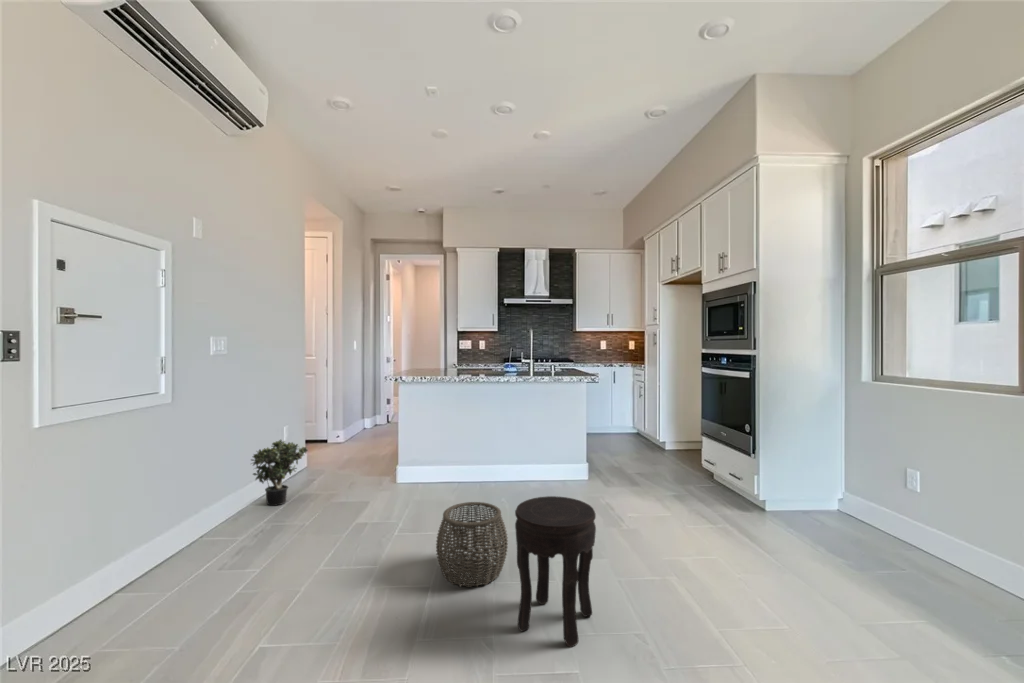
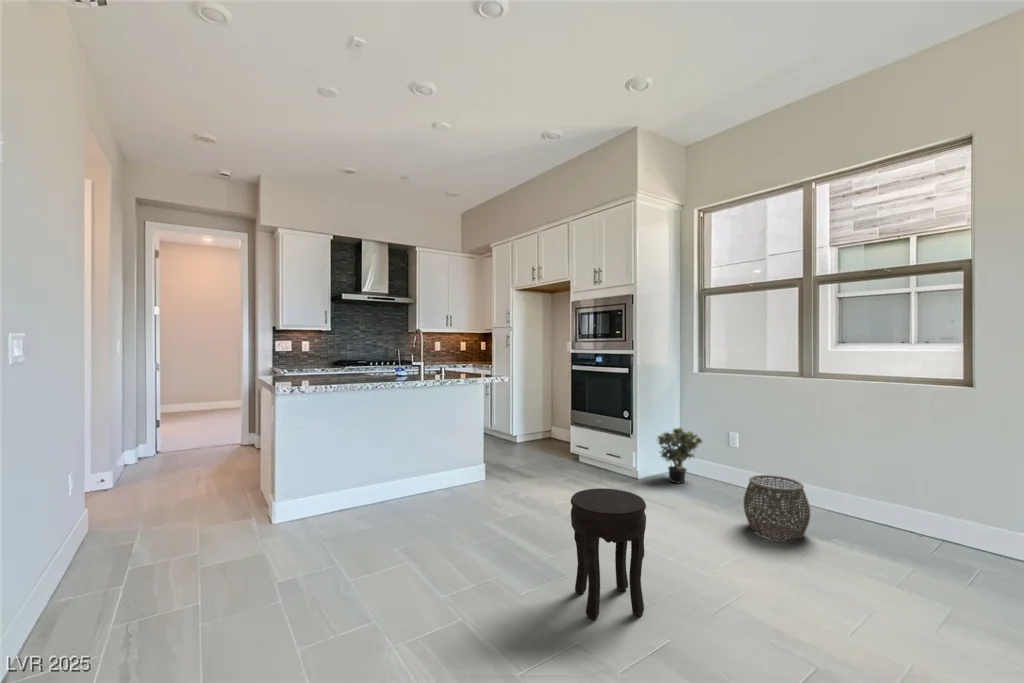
potted plant: present [252,440,308,505] -> present [657,428,702,483]
woven basket: present [436,502,508,587] -> present [743,475,810,540]

